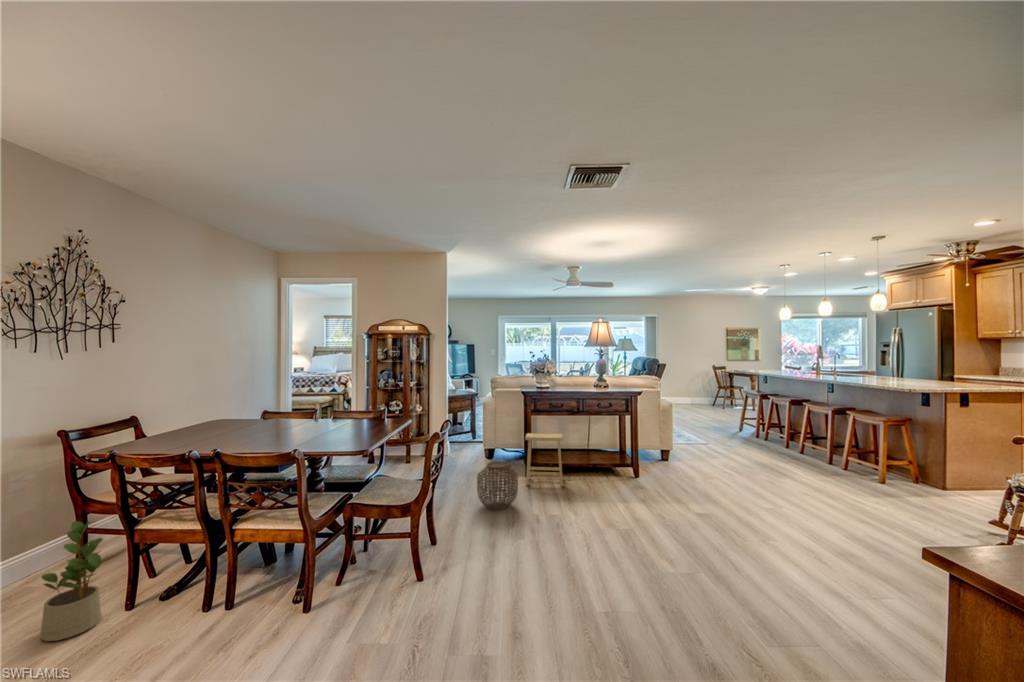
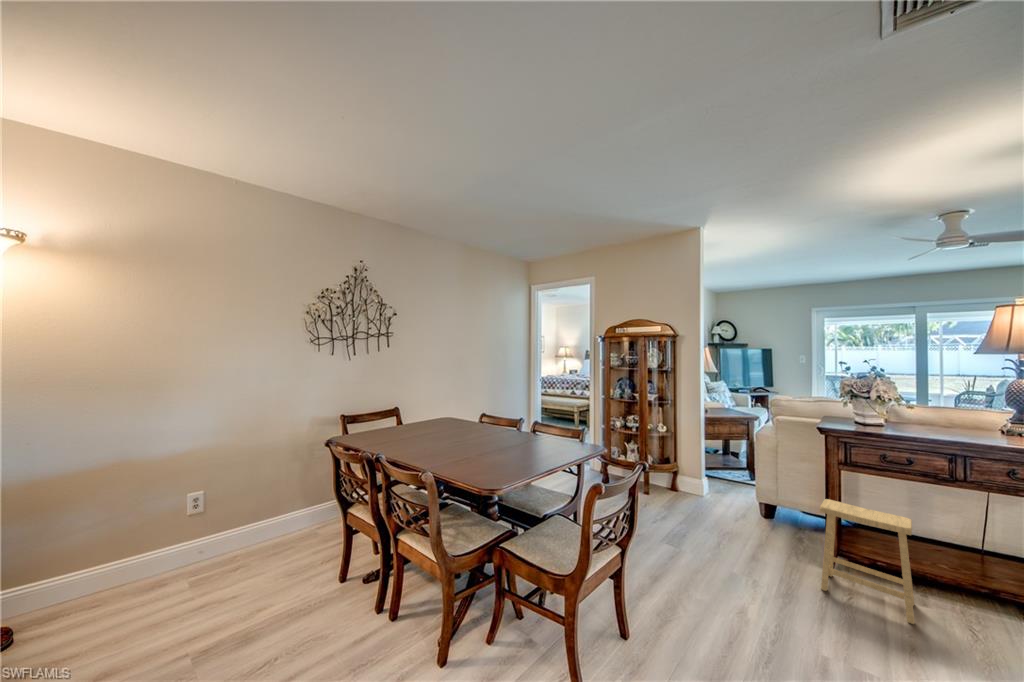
woven basket: present [477,462,518,511] -> none [713,539,793,631]
potted plant: present [41,521,105,641] -> none [269,497,321,597]

